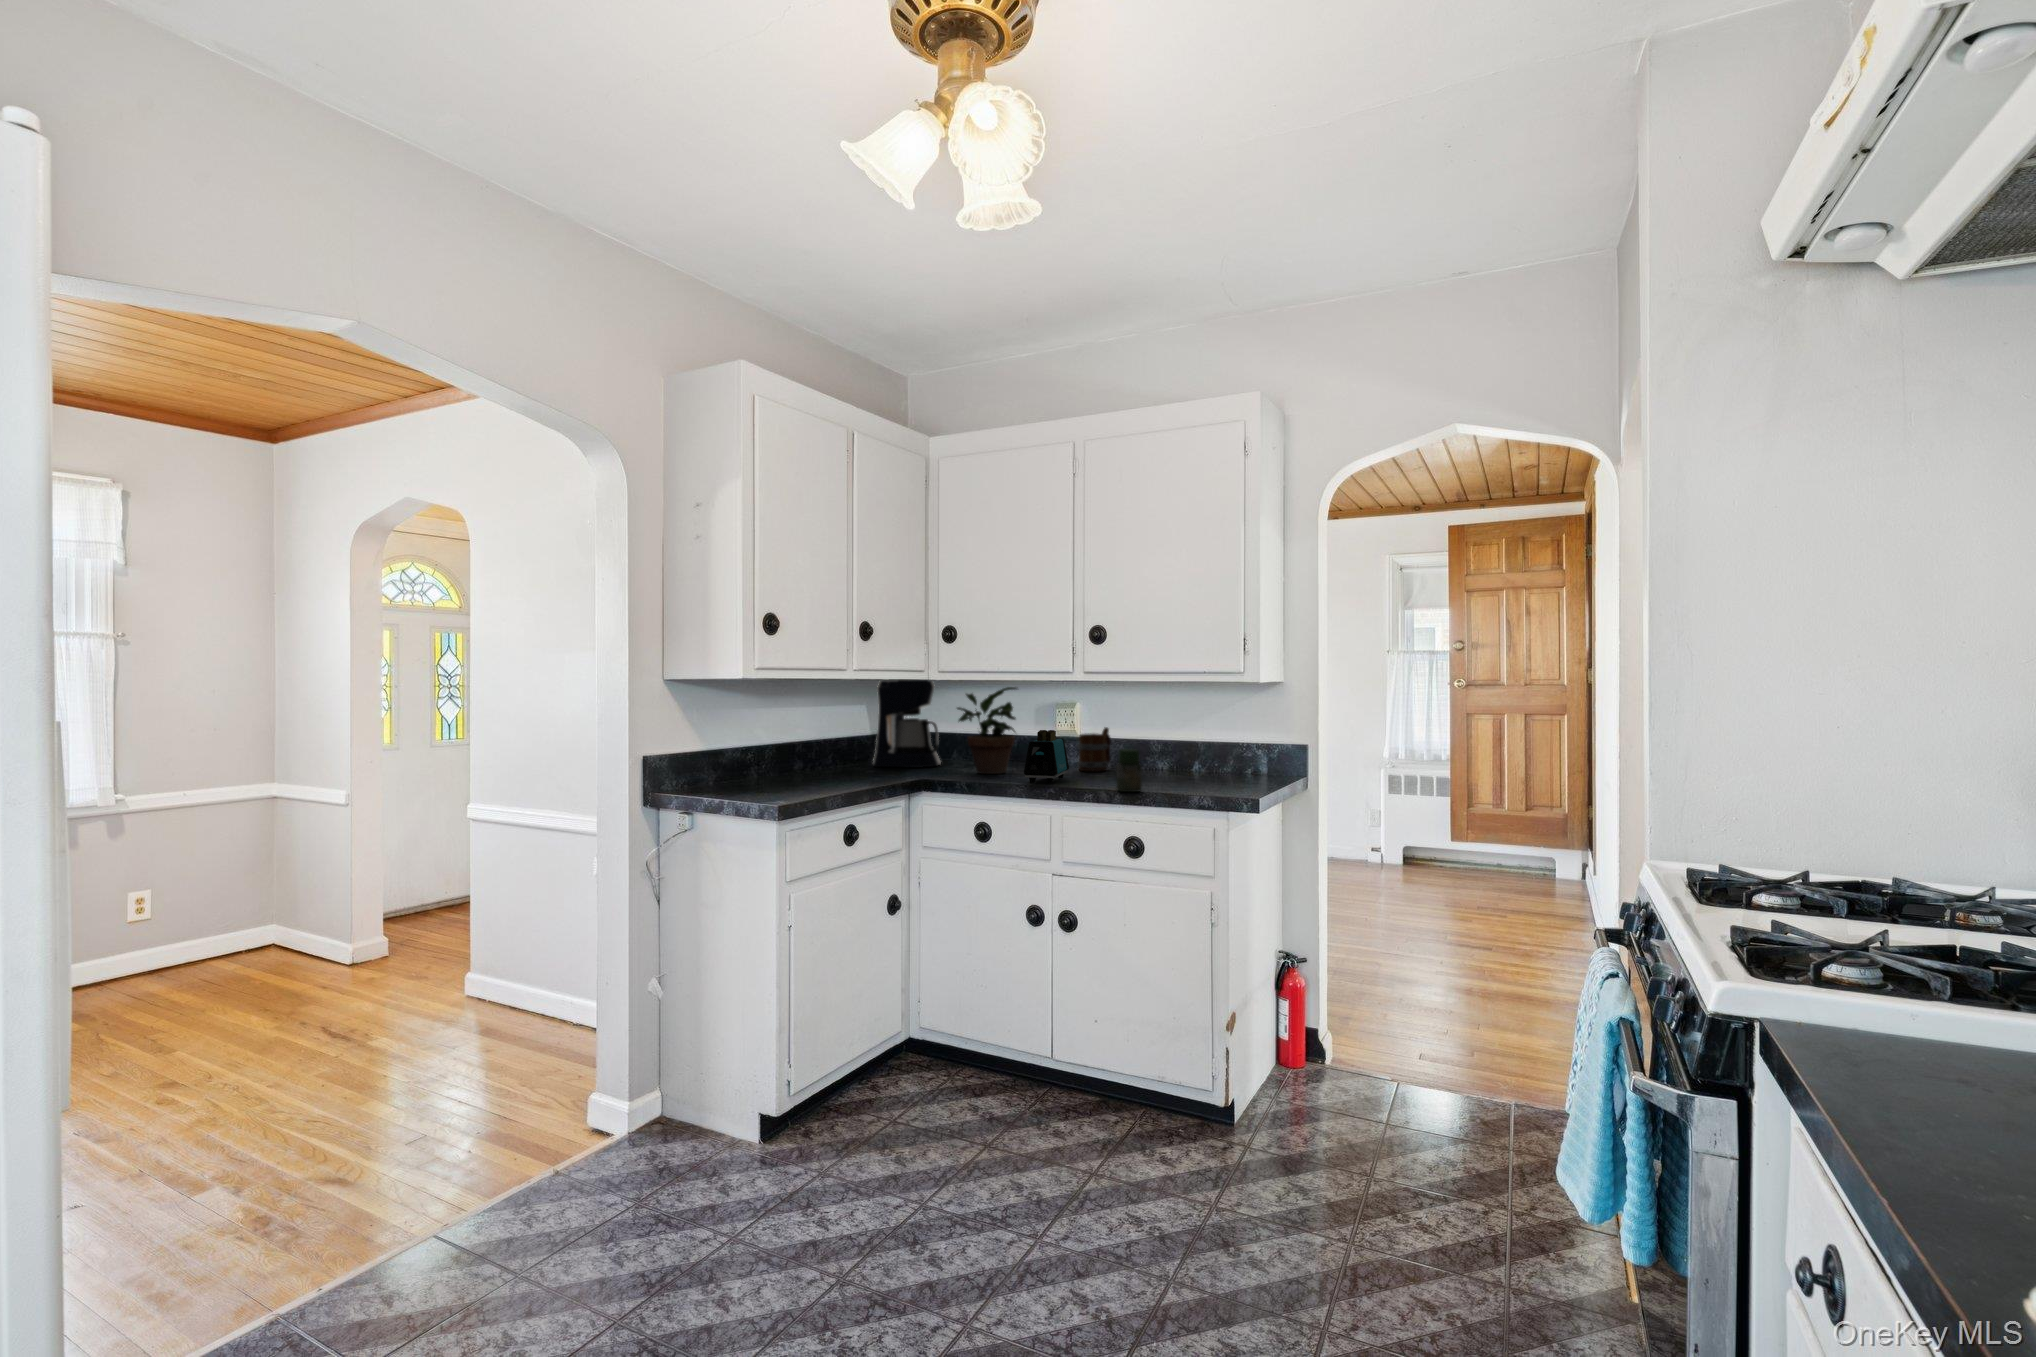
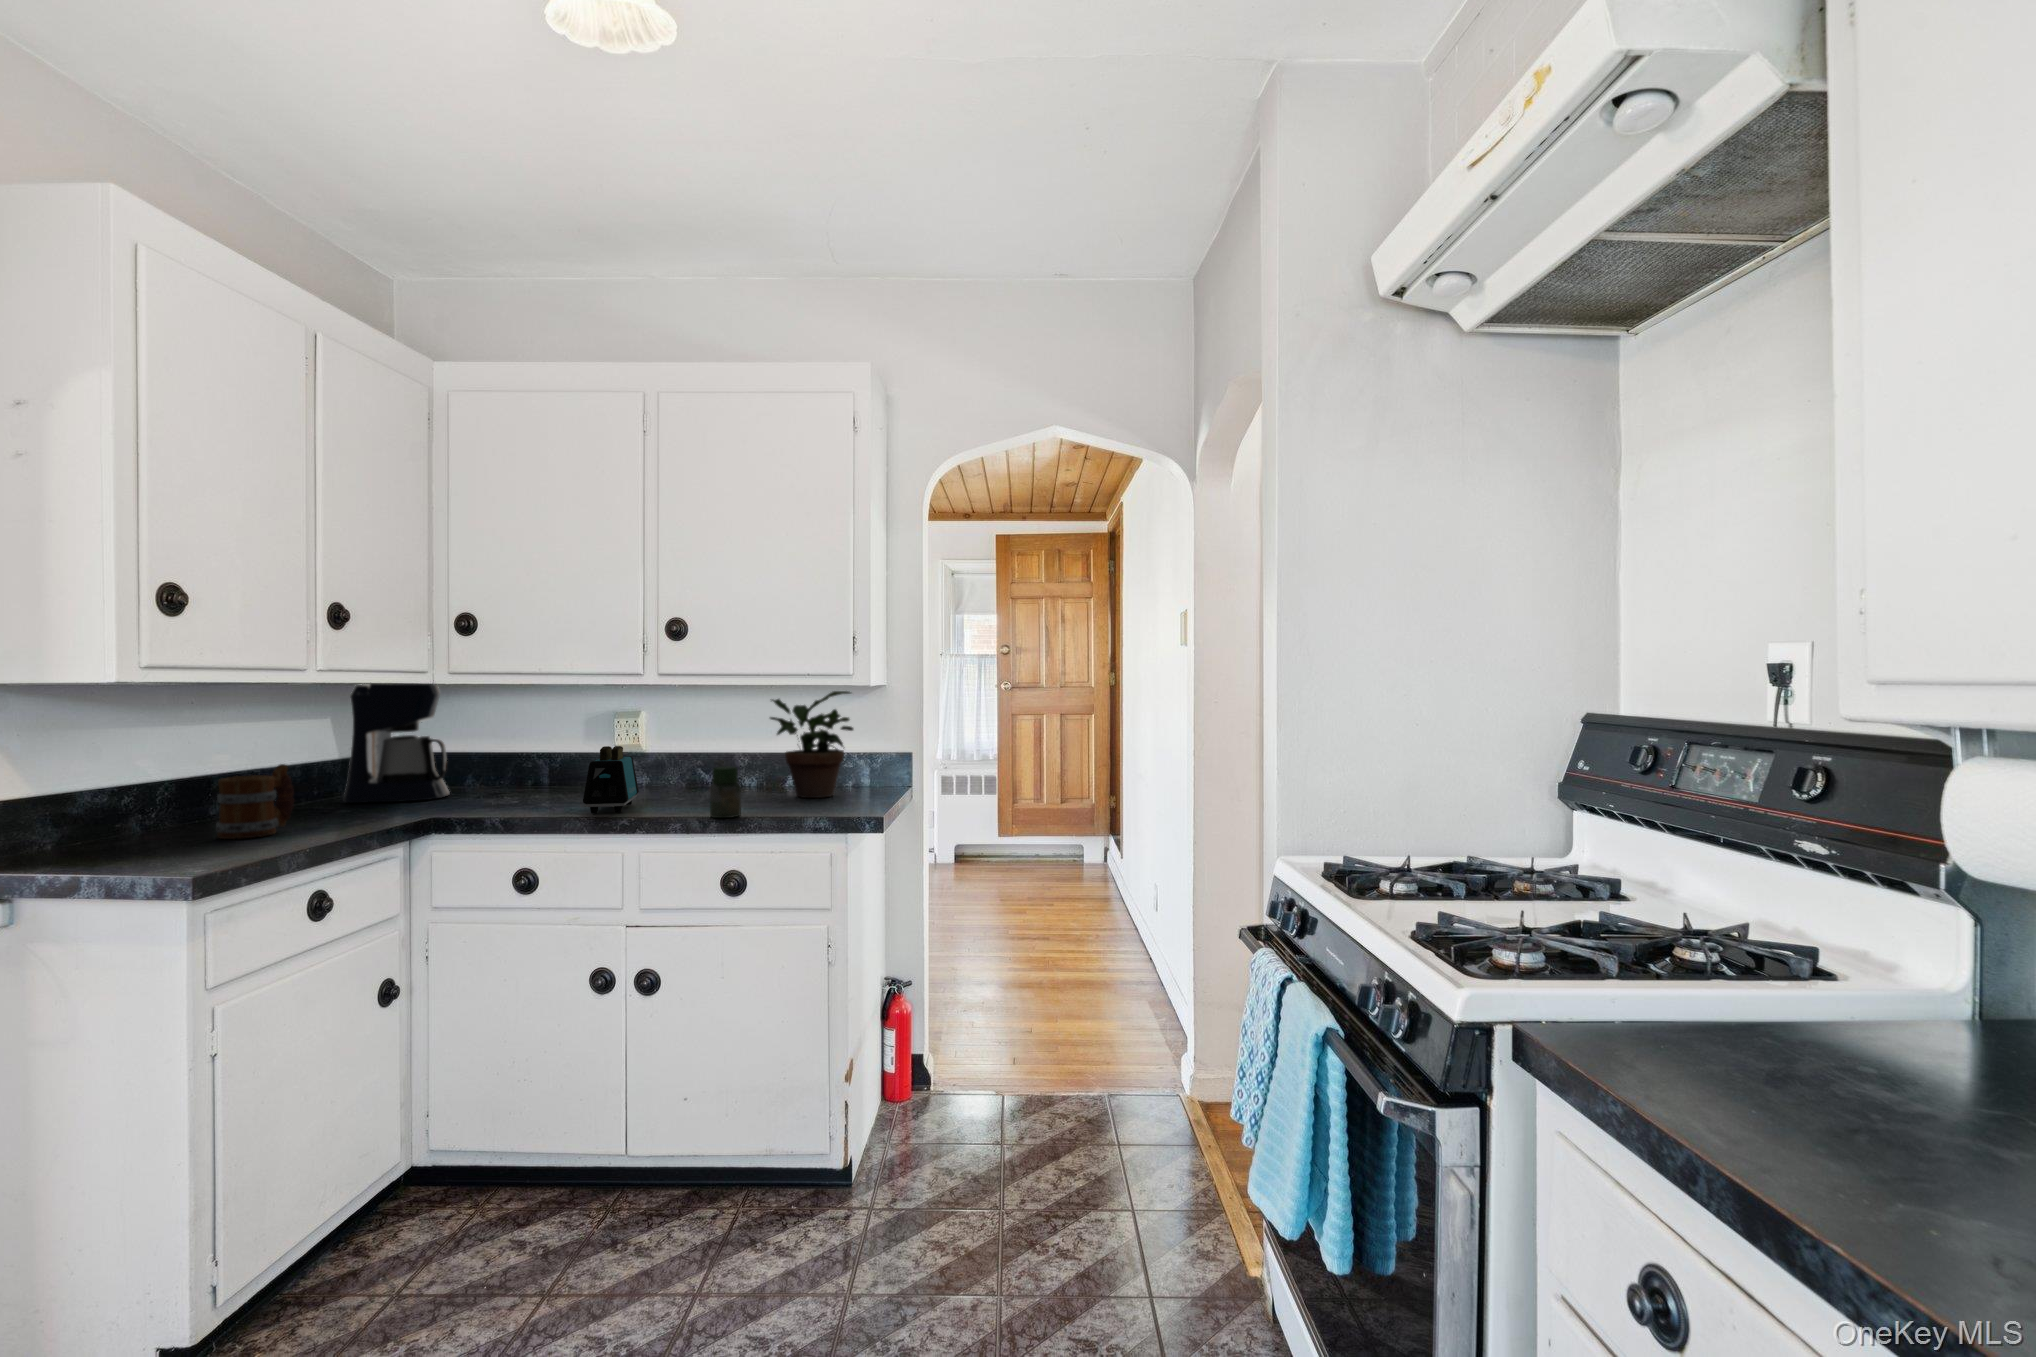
potted plant: present [957,687,1017,774] -> present [770,691,853,798]
mug: present [1077,727,1111,771] -> present [216,764,294,839]

